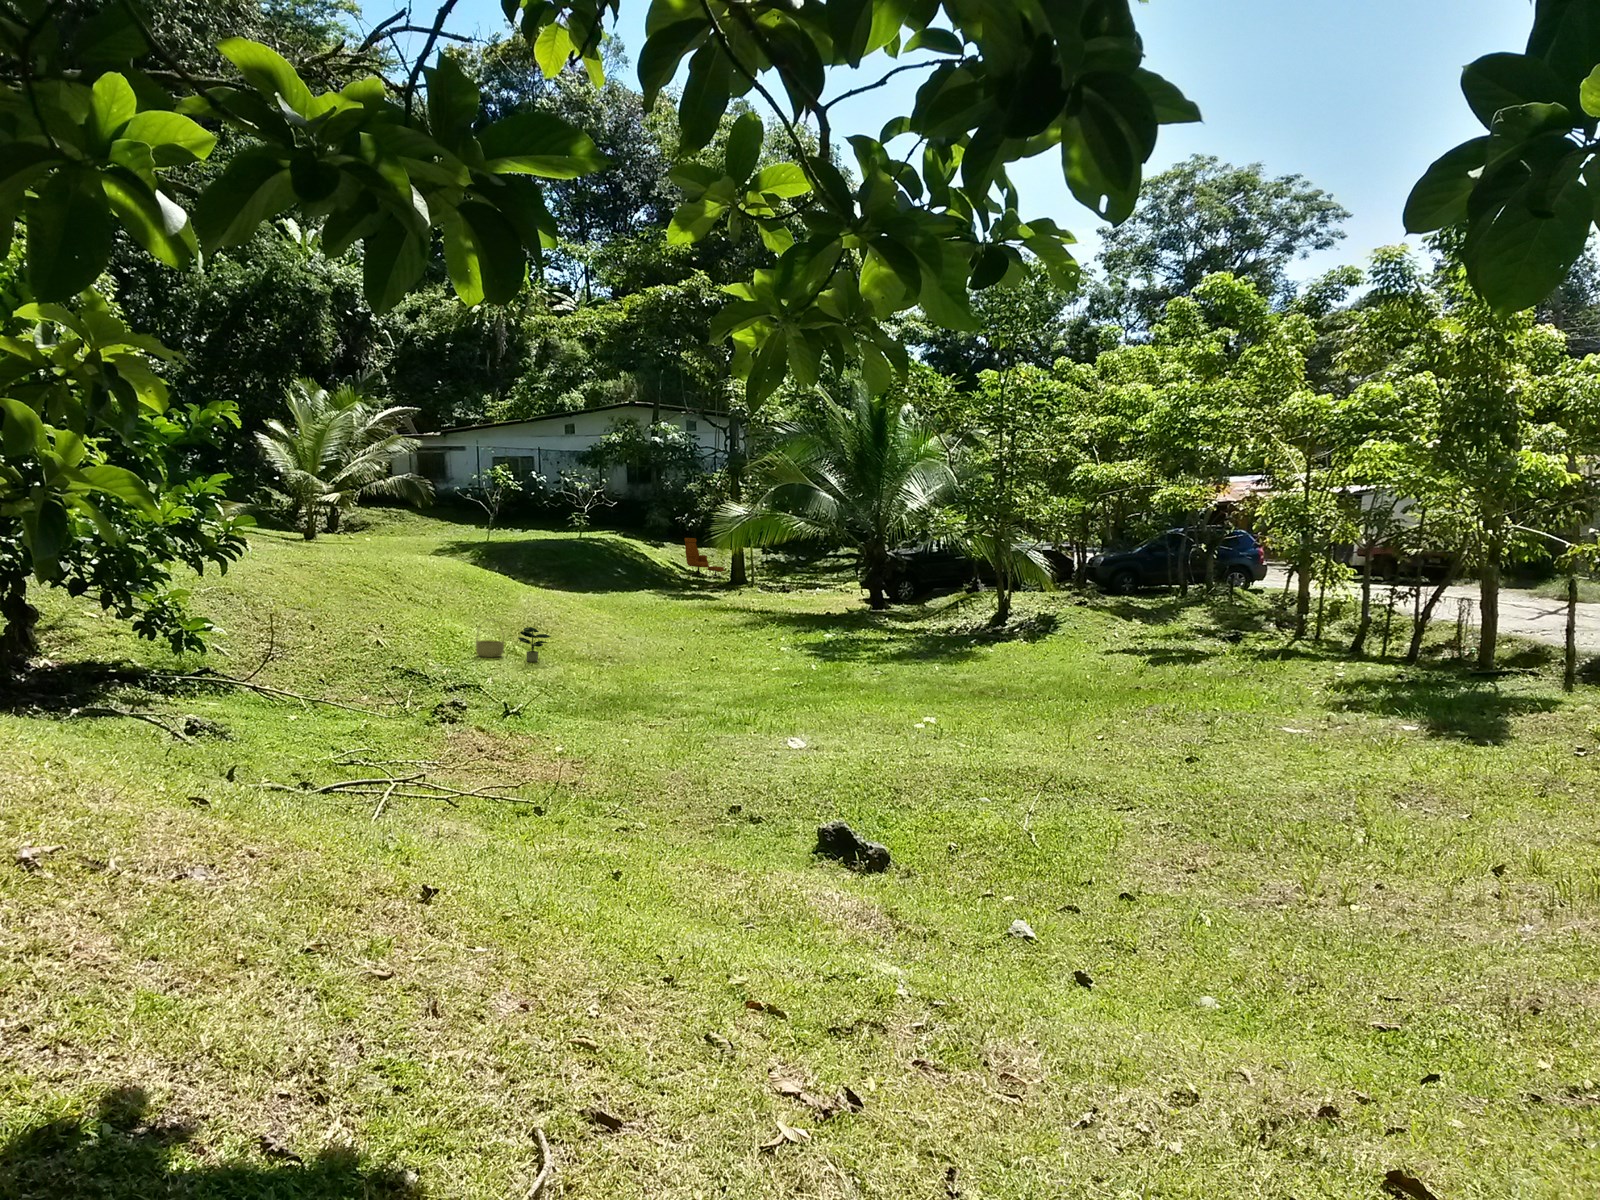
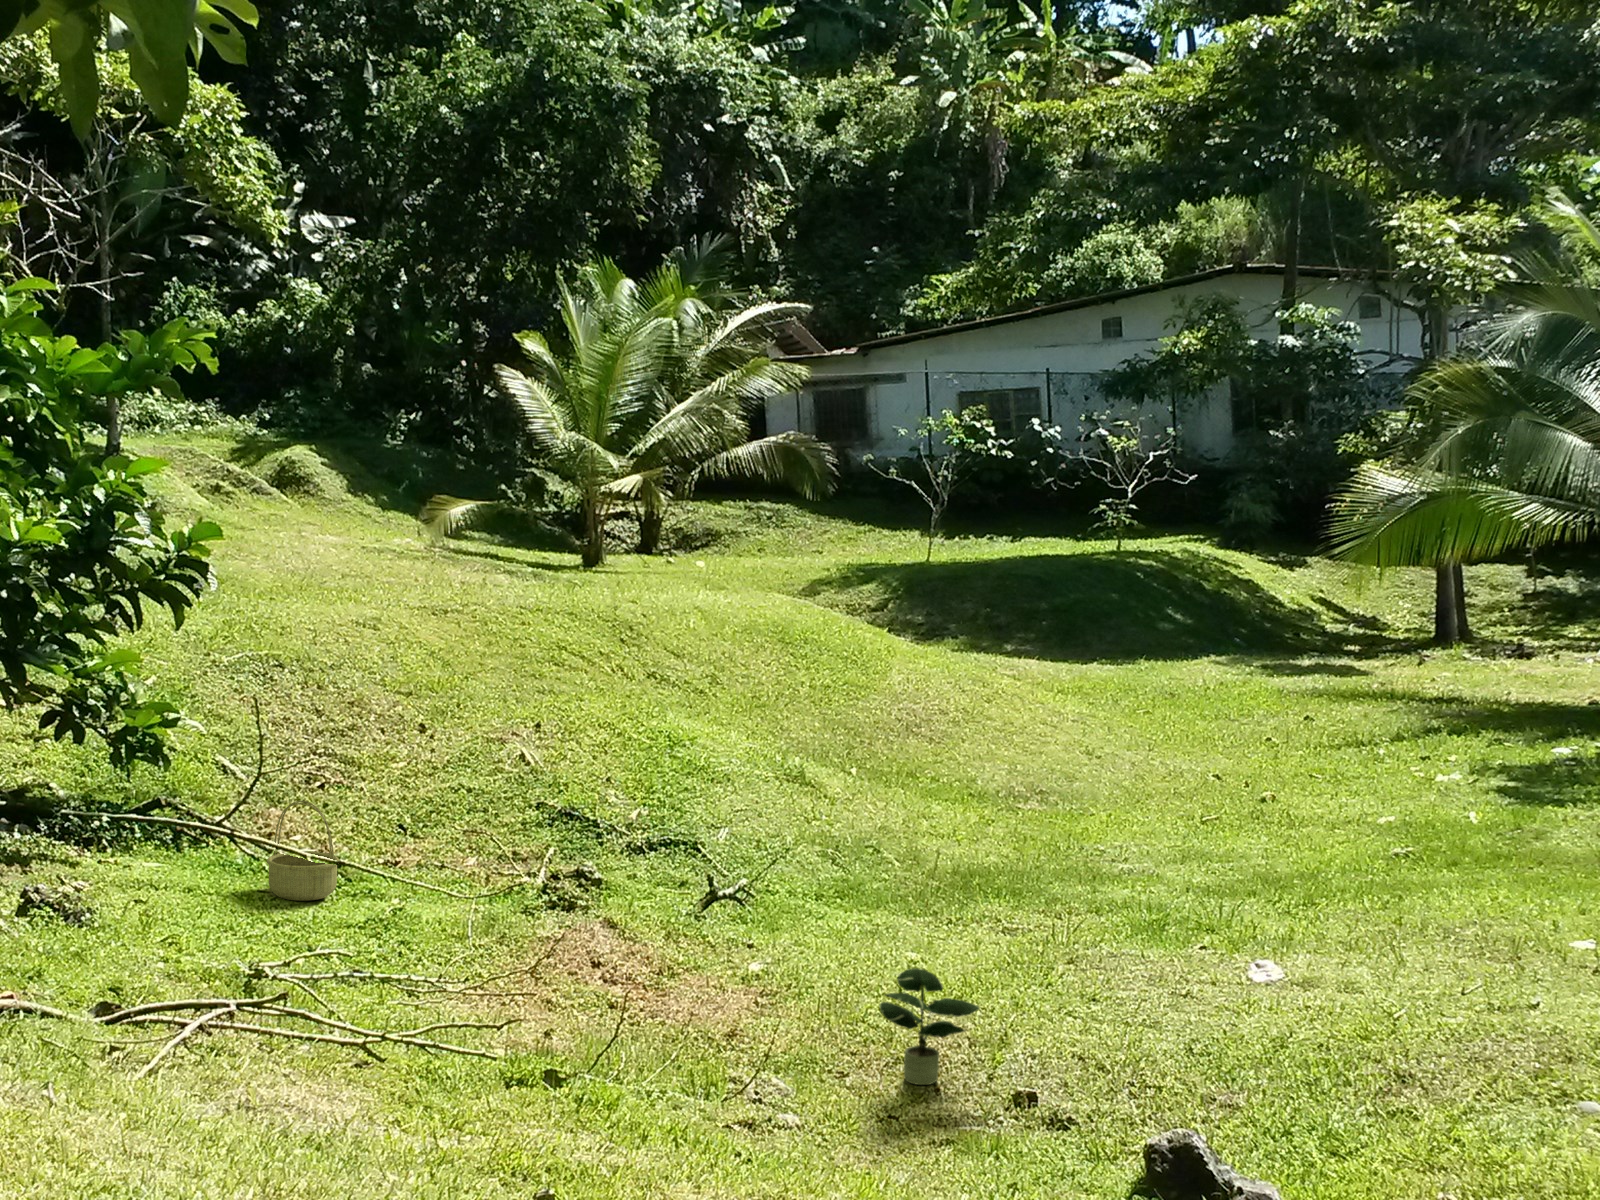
lounge chair: present [685,538,724,578] -> none [1349,556,1443,649]
basket: present [476,620,504,657] -> present [267,801,339,901]

